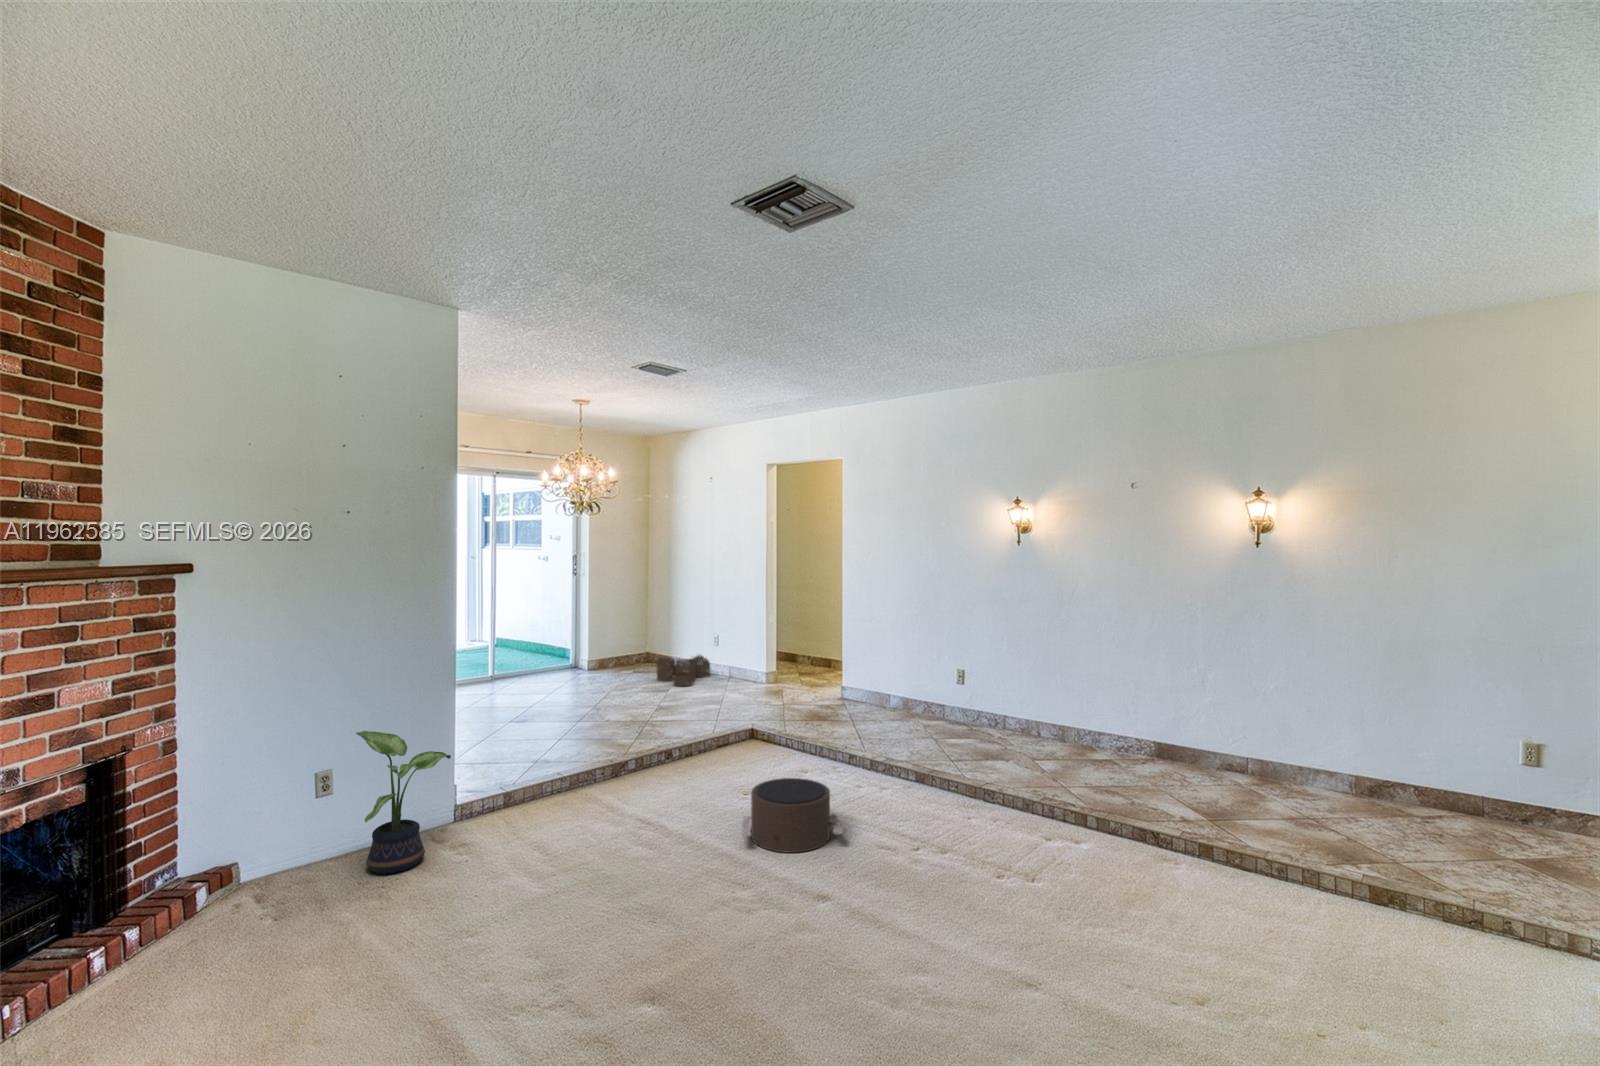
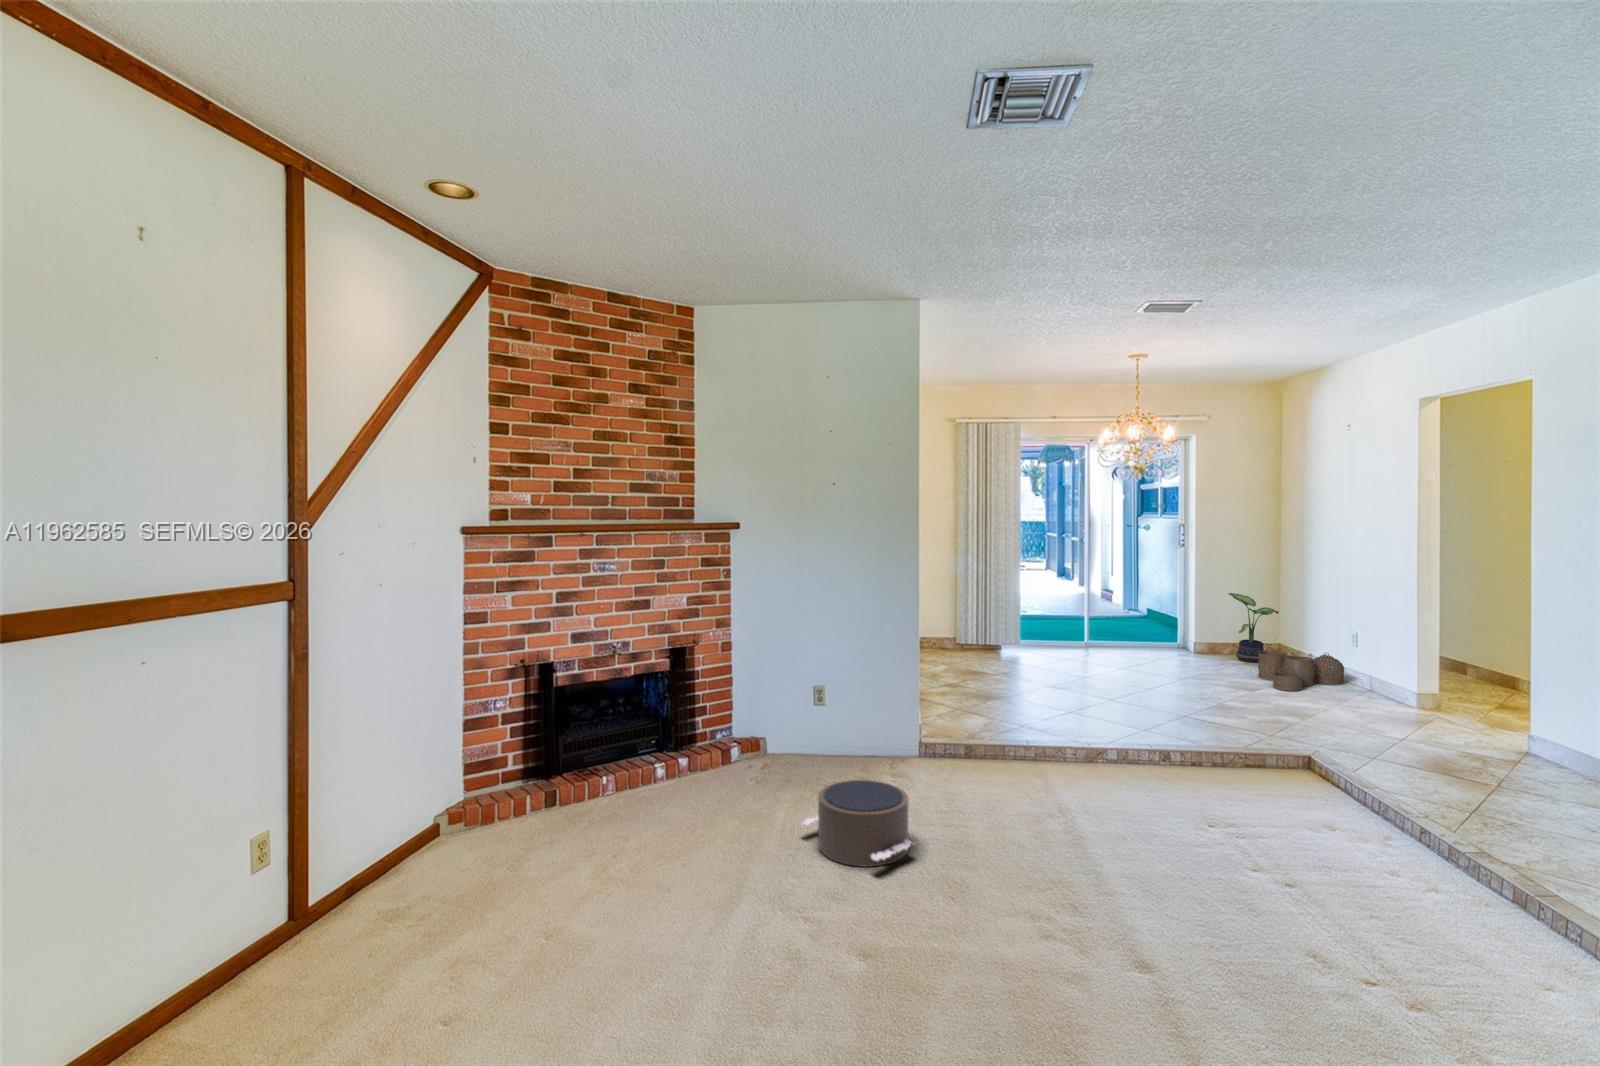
potted plant: present [356,731,451,874] -> present [1228,593,1279,663]
pouf: present [742,778,843,853] -> present [802,780,911,867]

